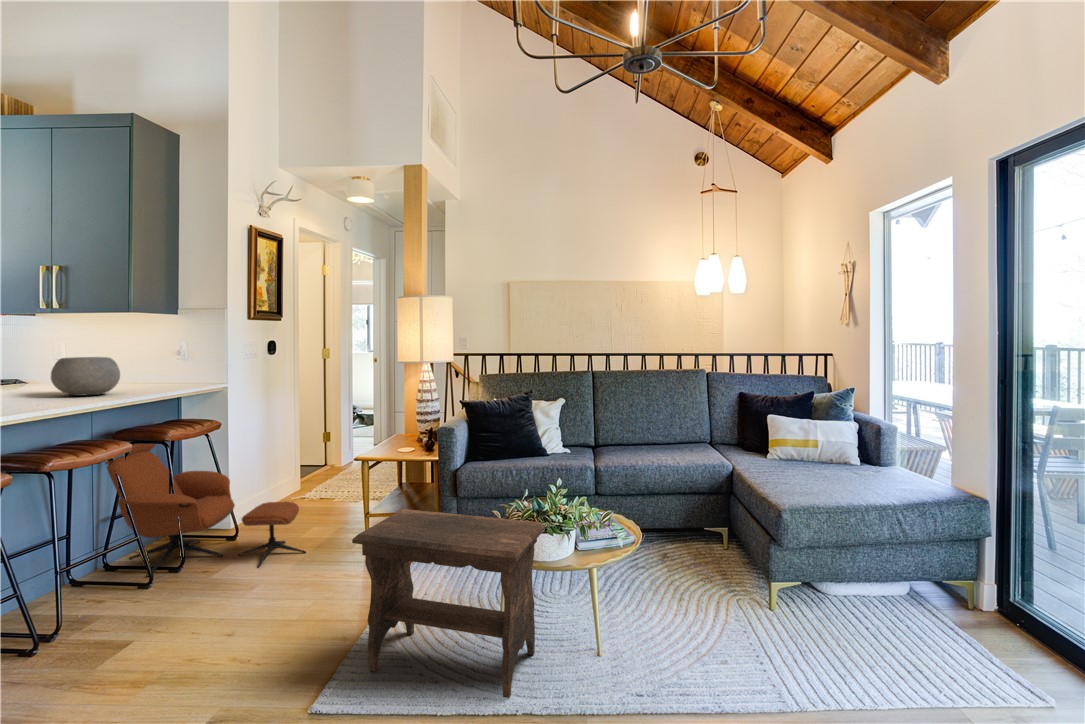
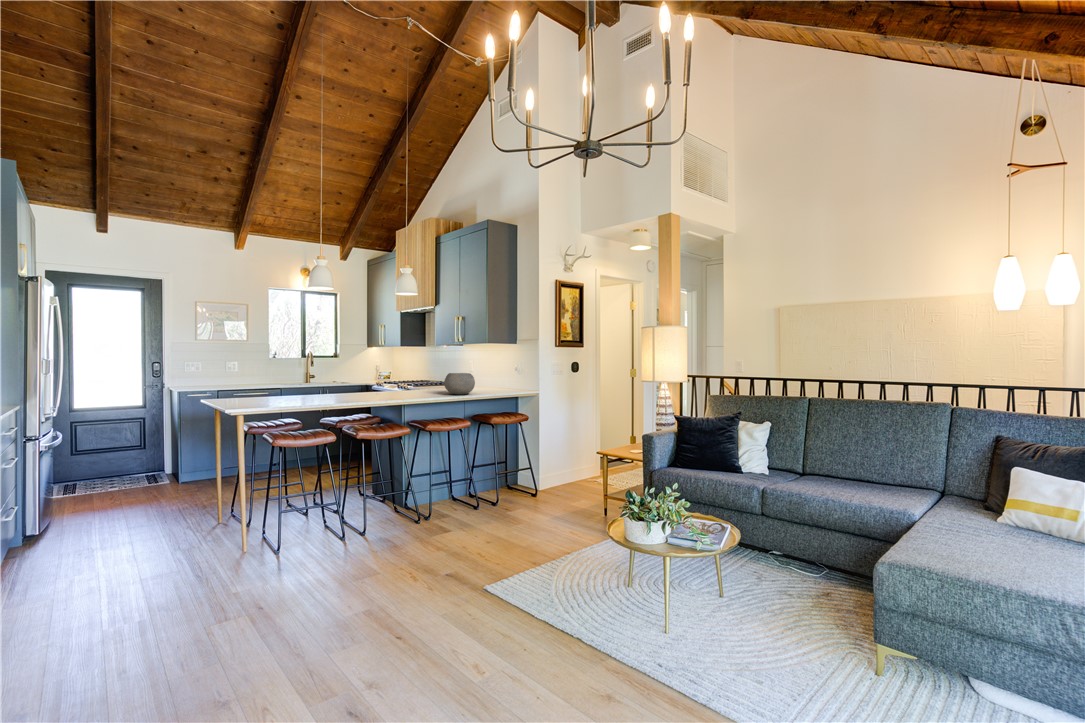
lounge chair: present [105,444,306,576] -> none [467,416,563,514]
footstool: present [352,509,546,698] -> none [514,488,630,631]

